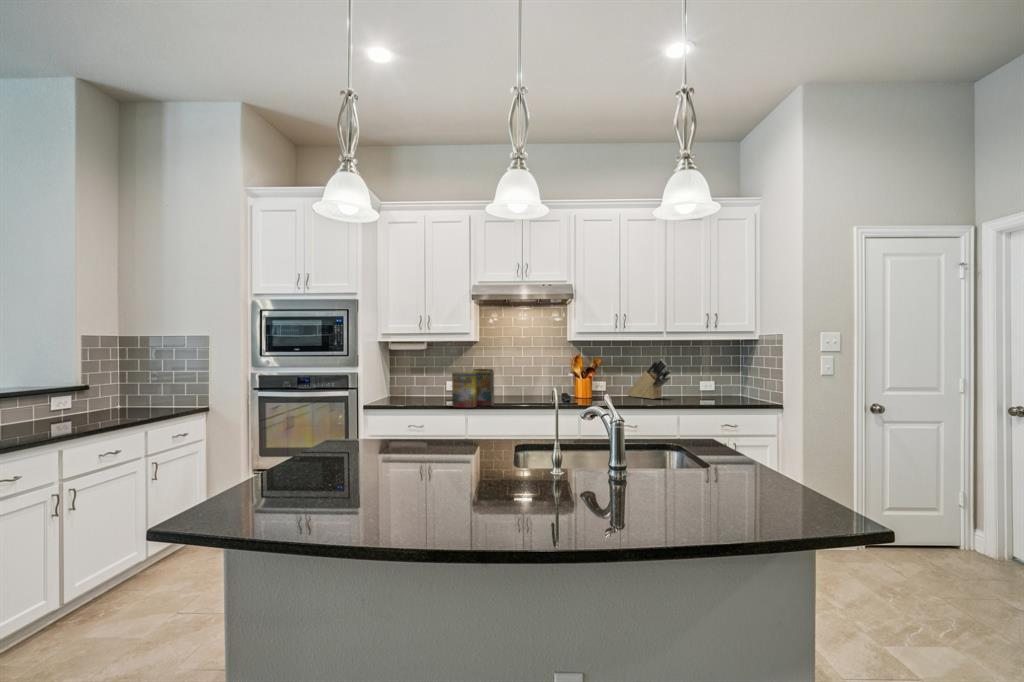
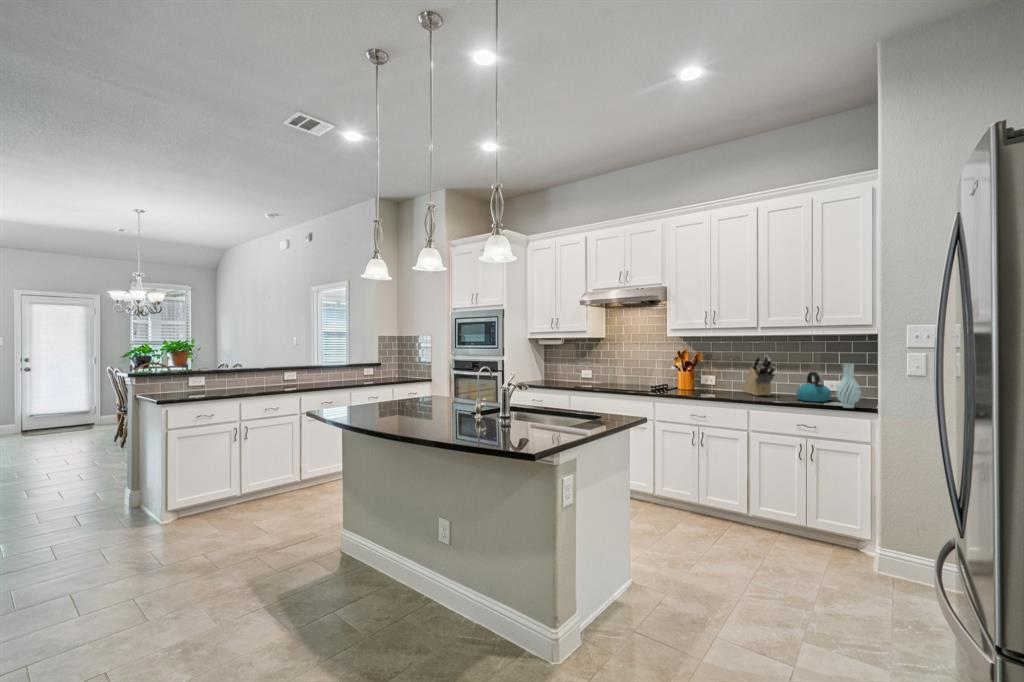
vase: none [739,365,760,405] -> present [836,364,861,408]
cereal box: present [452,369,494,408] -> none [561,360,596,390]
kettle: none [689,374,720,401] -> present [796,372,831,402]

